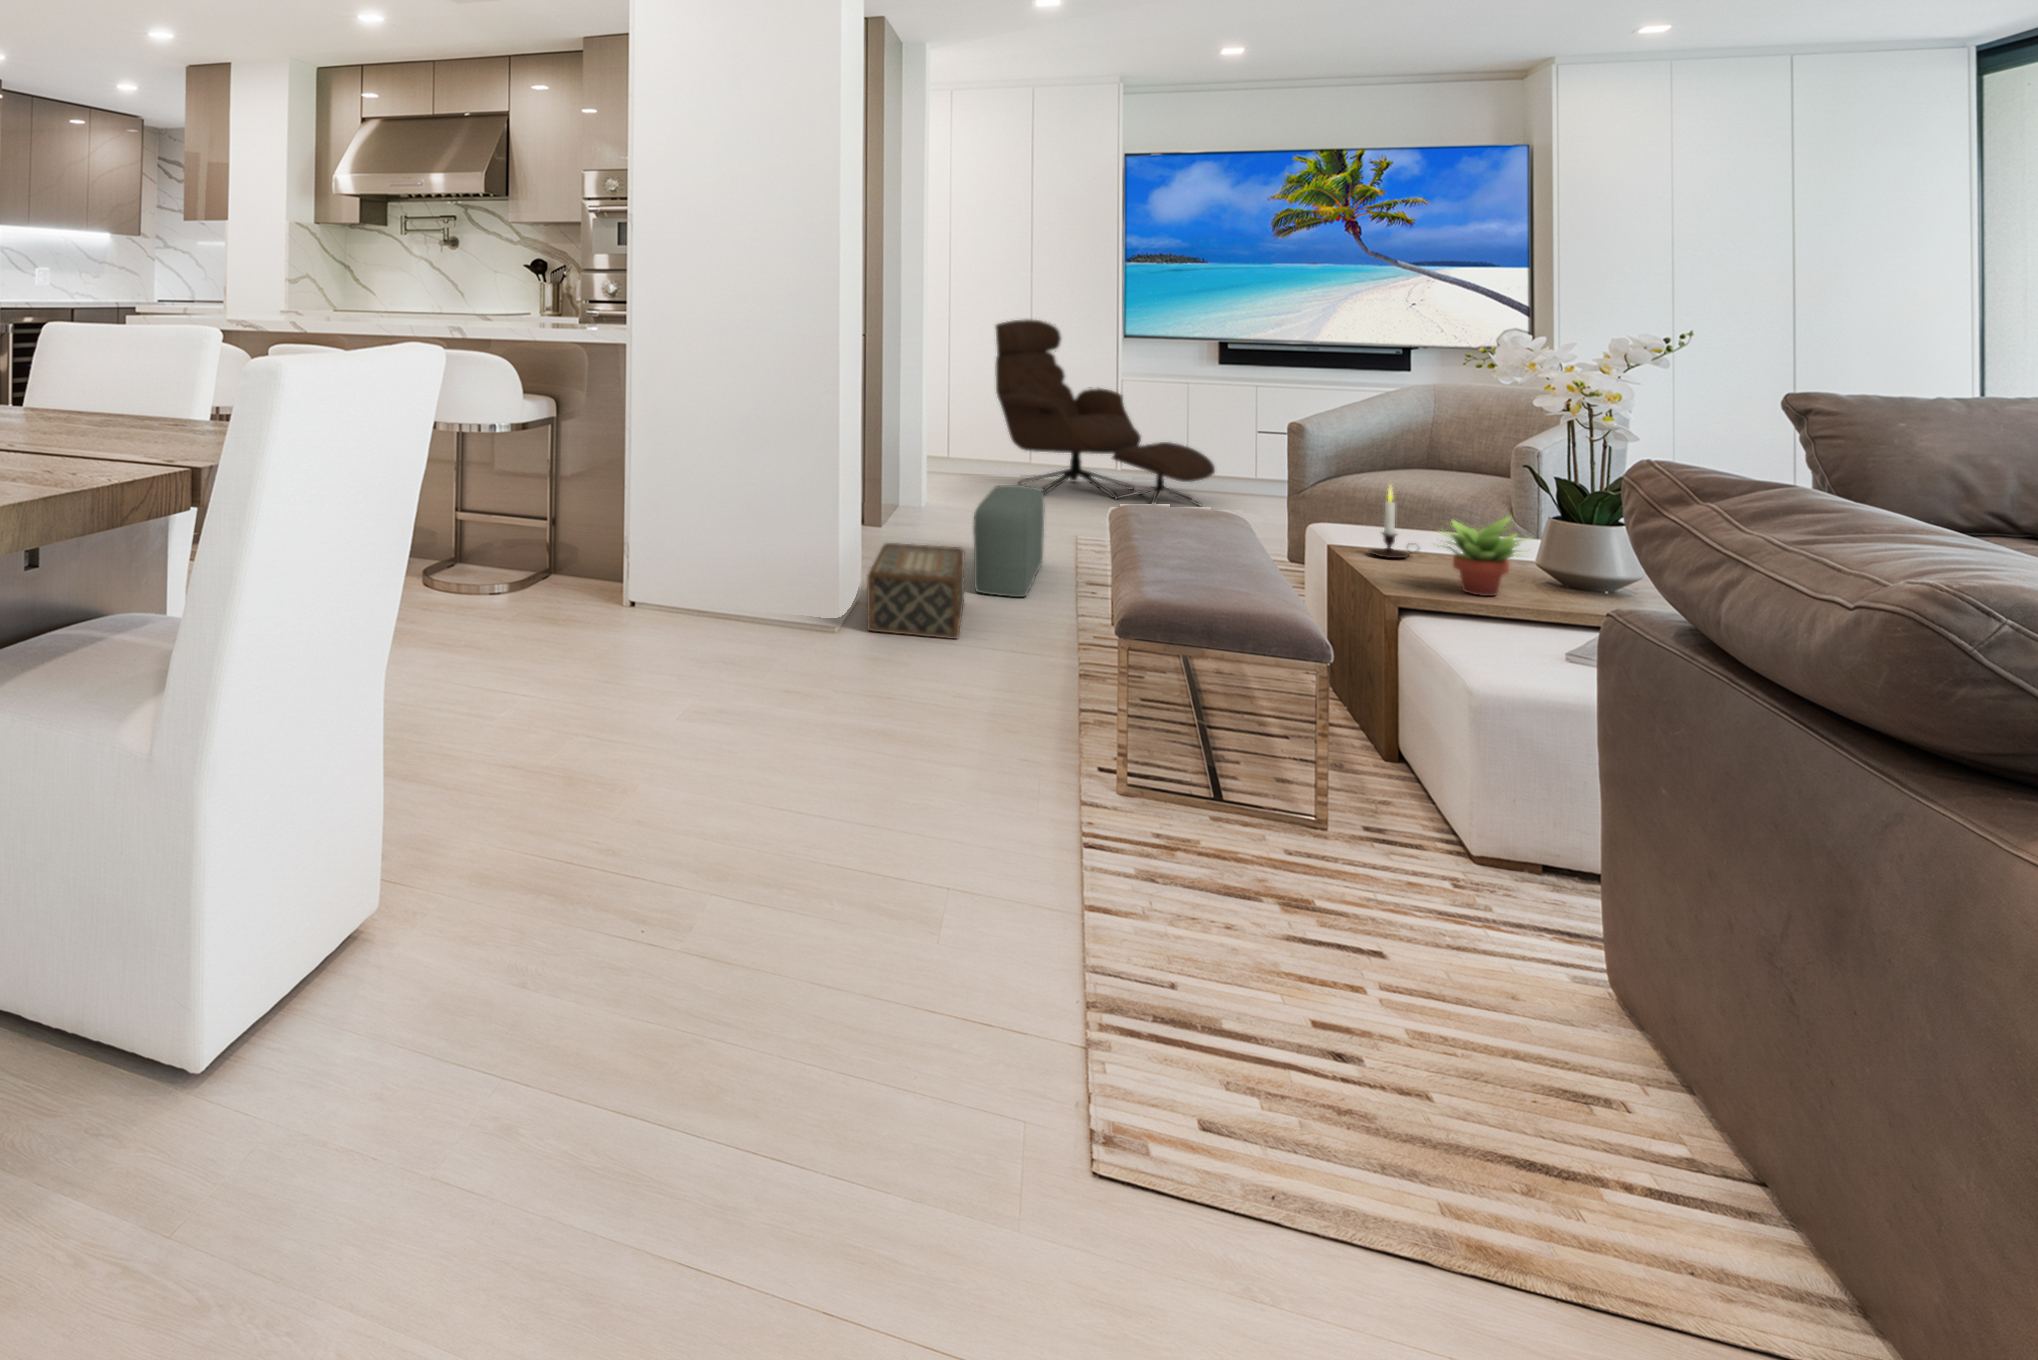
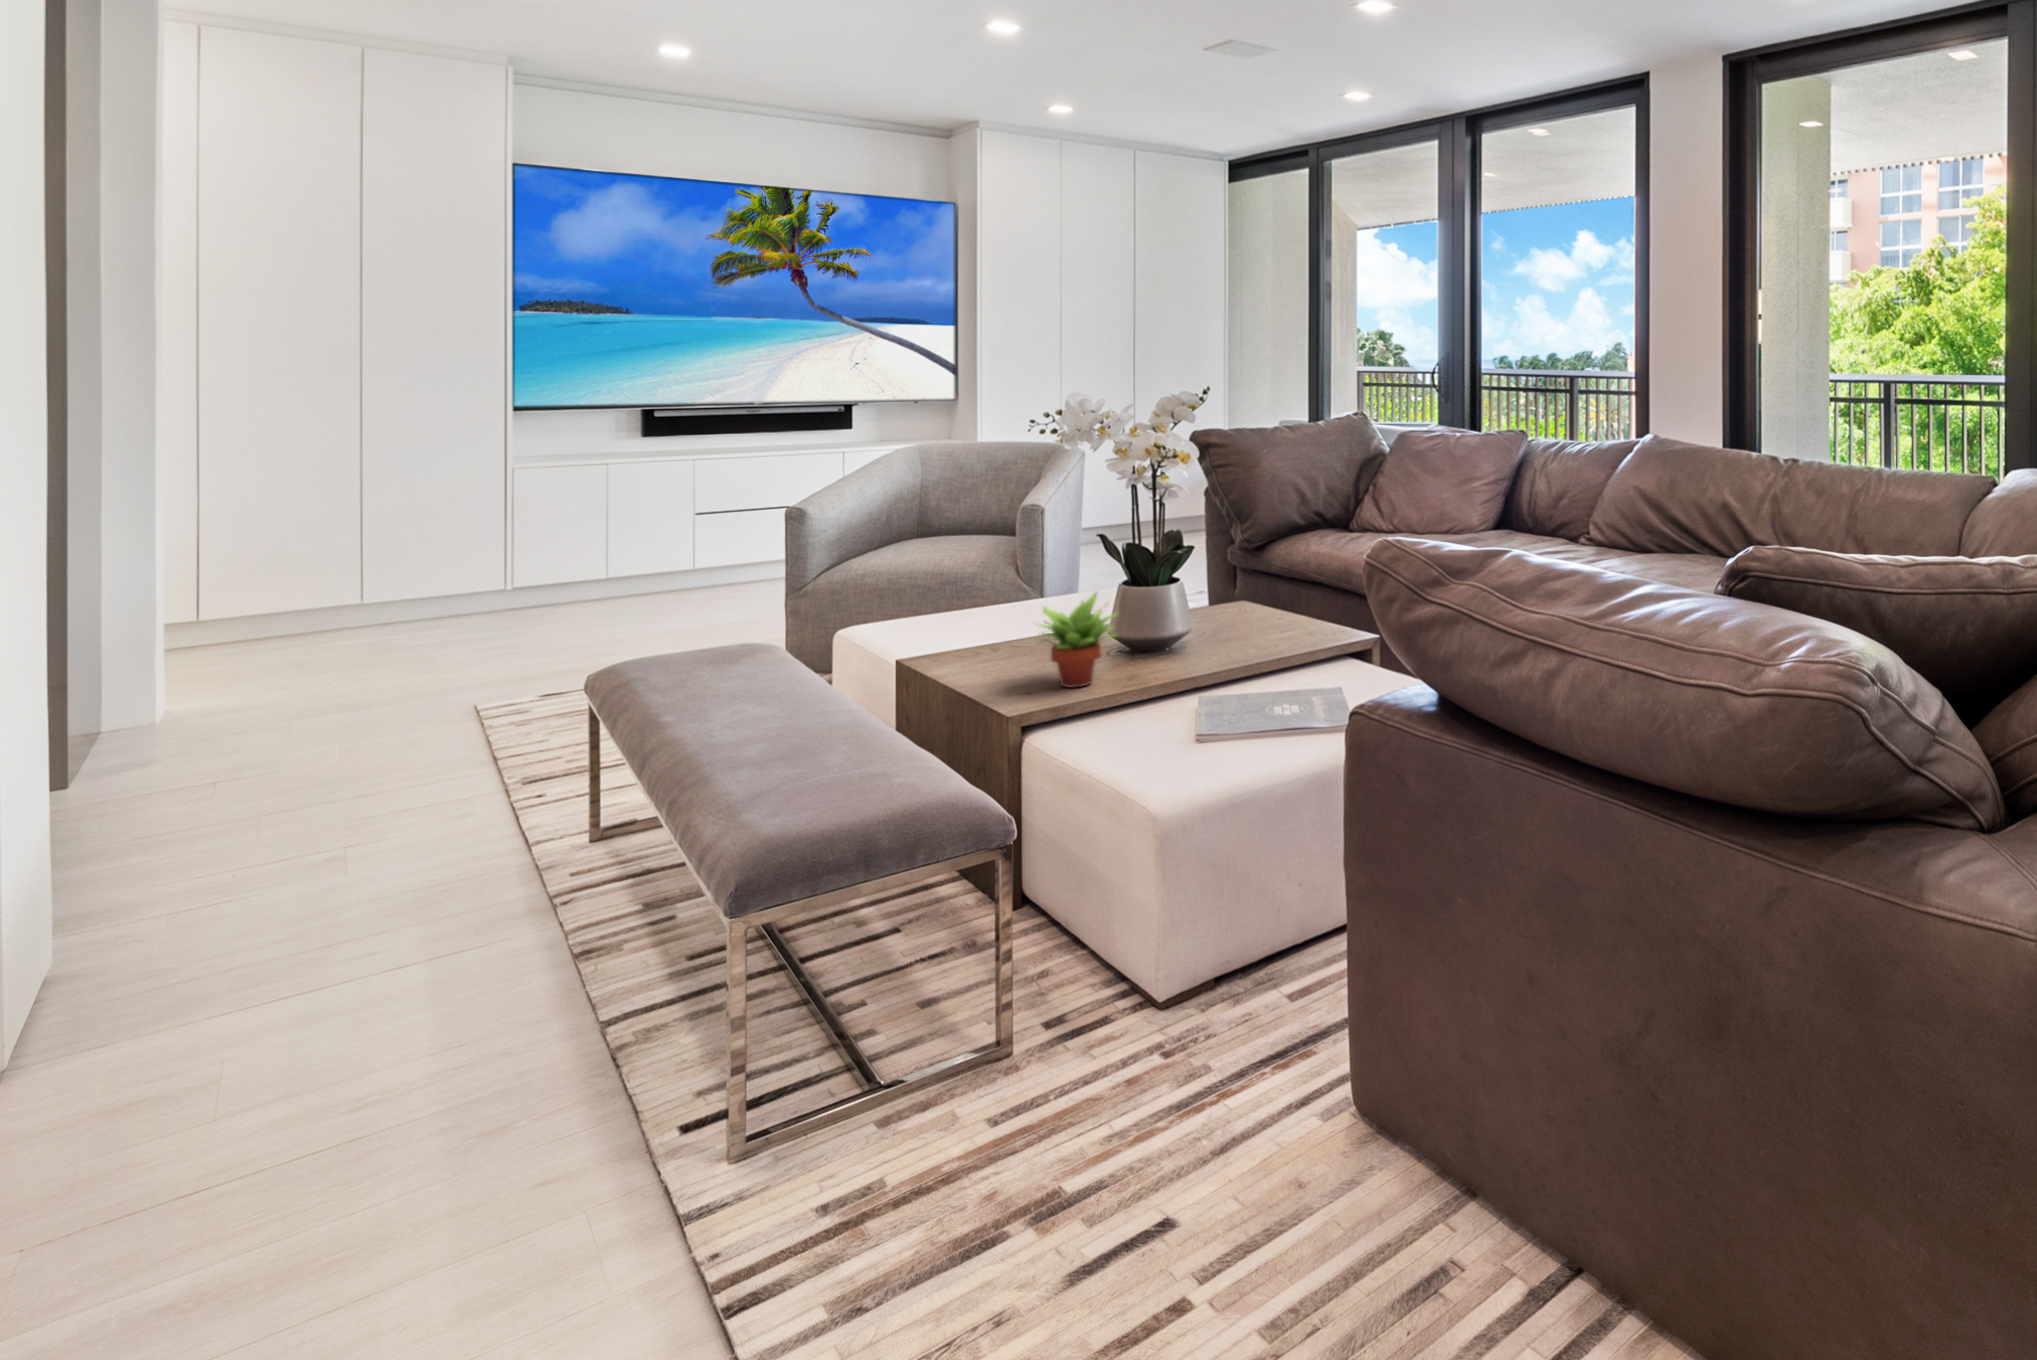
lounge chair: present [995,319,1215,506] -> none [291,386,662,652]
pouf: present [973,485,1045,597] -> none [312,654,438,863]
candle: present [1370,487,1411,558] -> none [944,575,994,662]
woven basket: present [867,543,964,639] -> none [63,797,311,1042]

